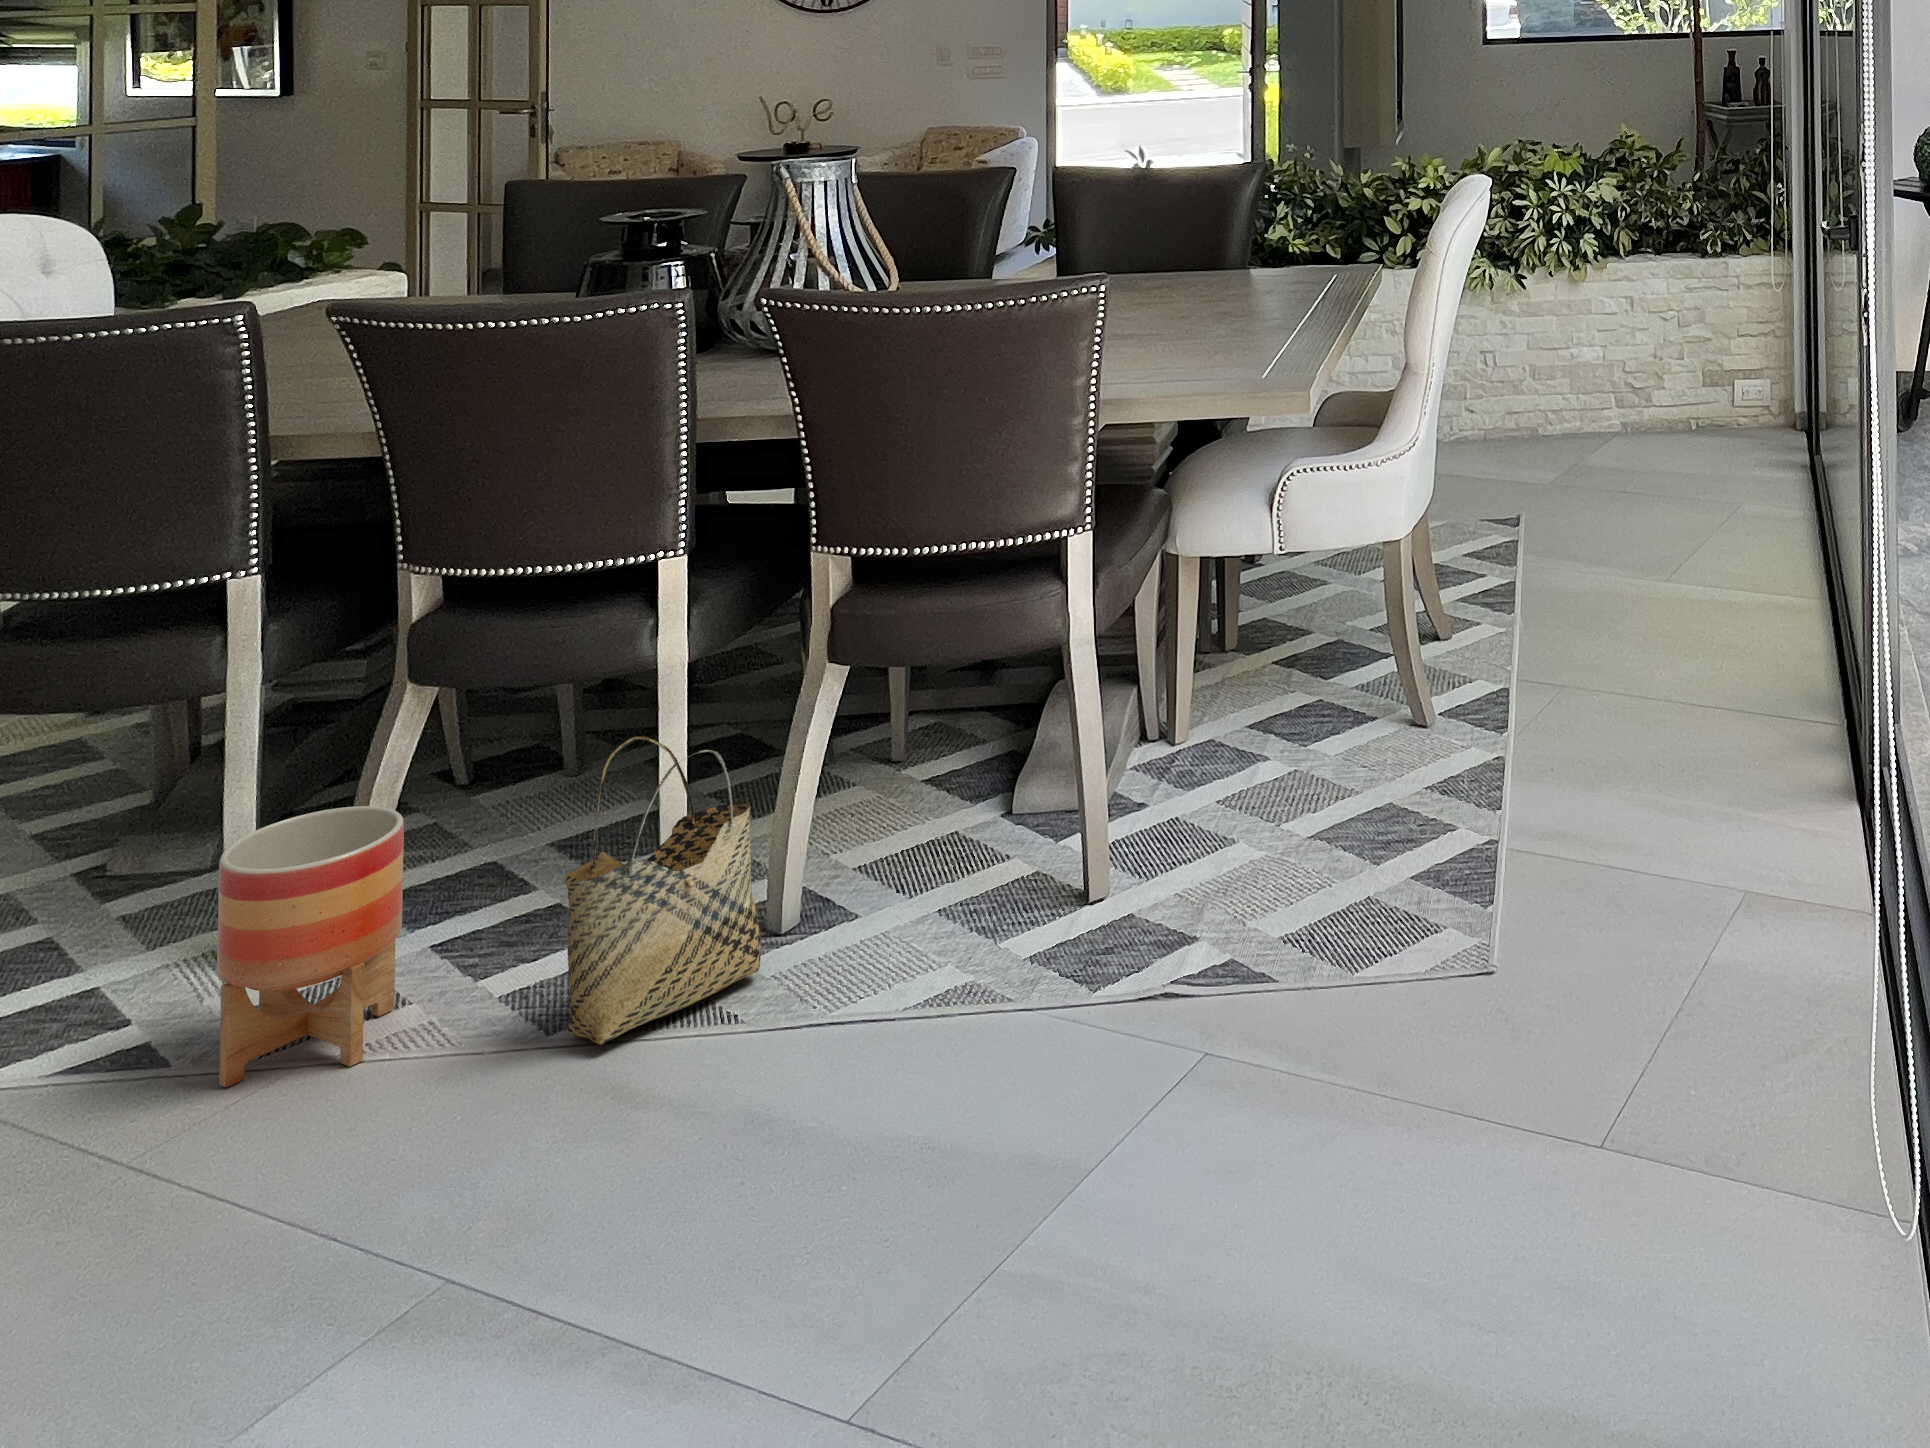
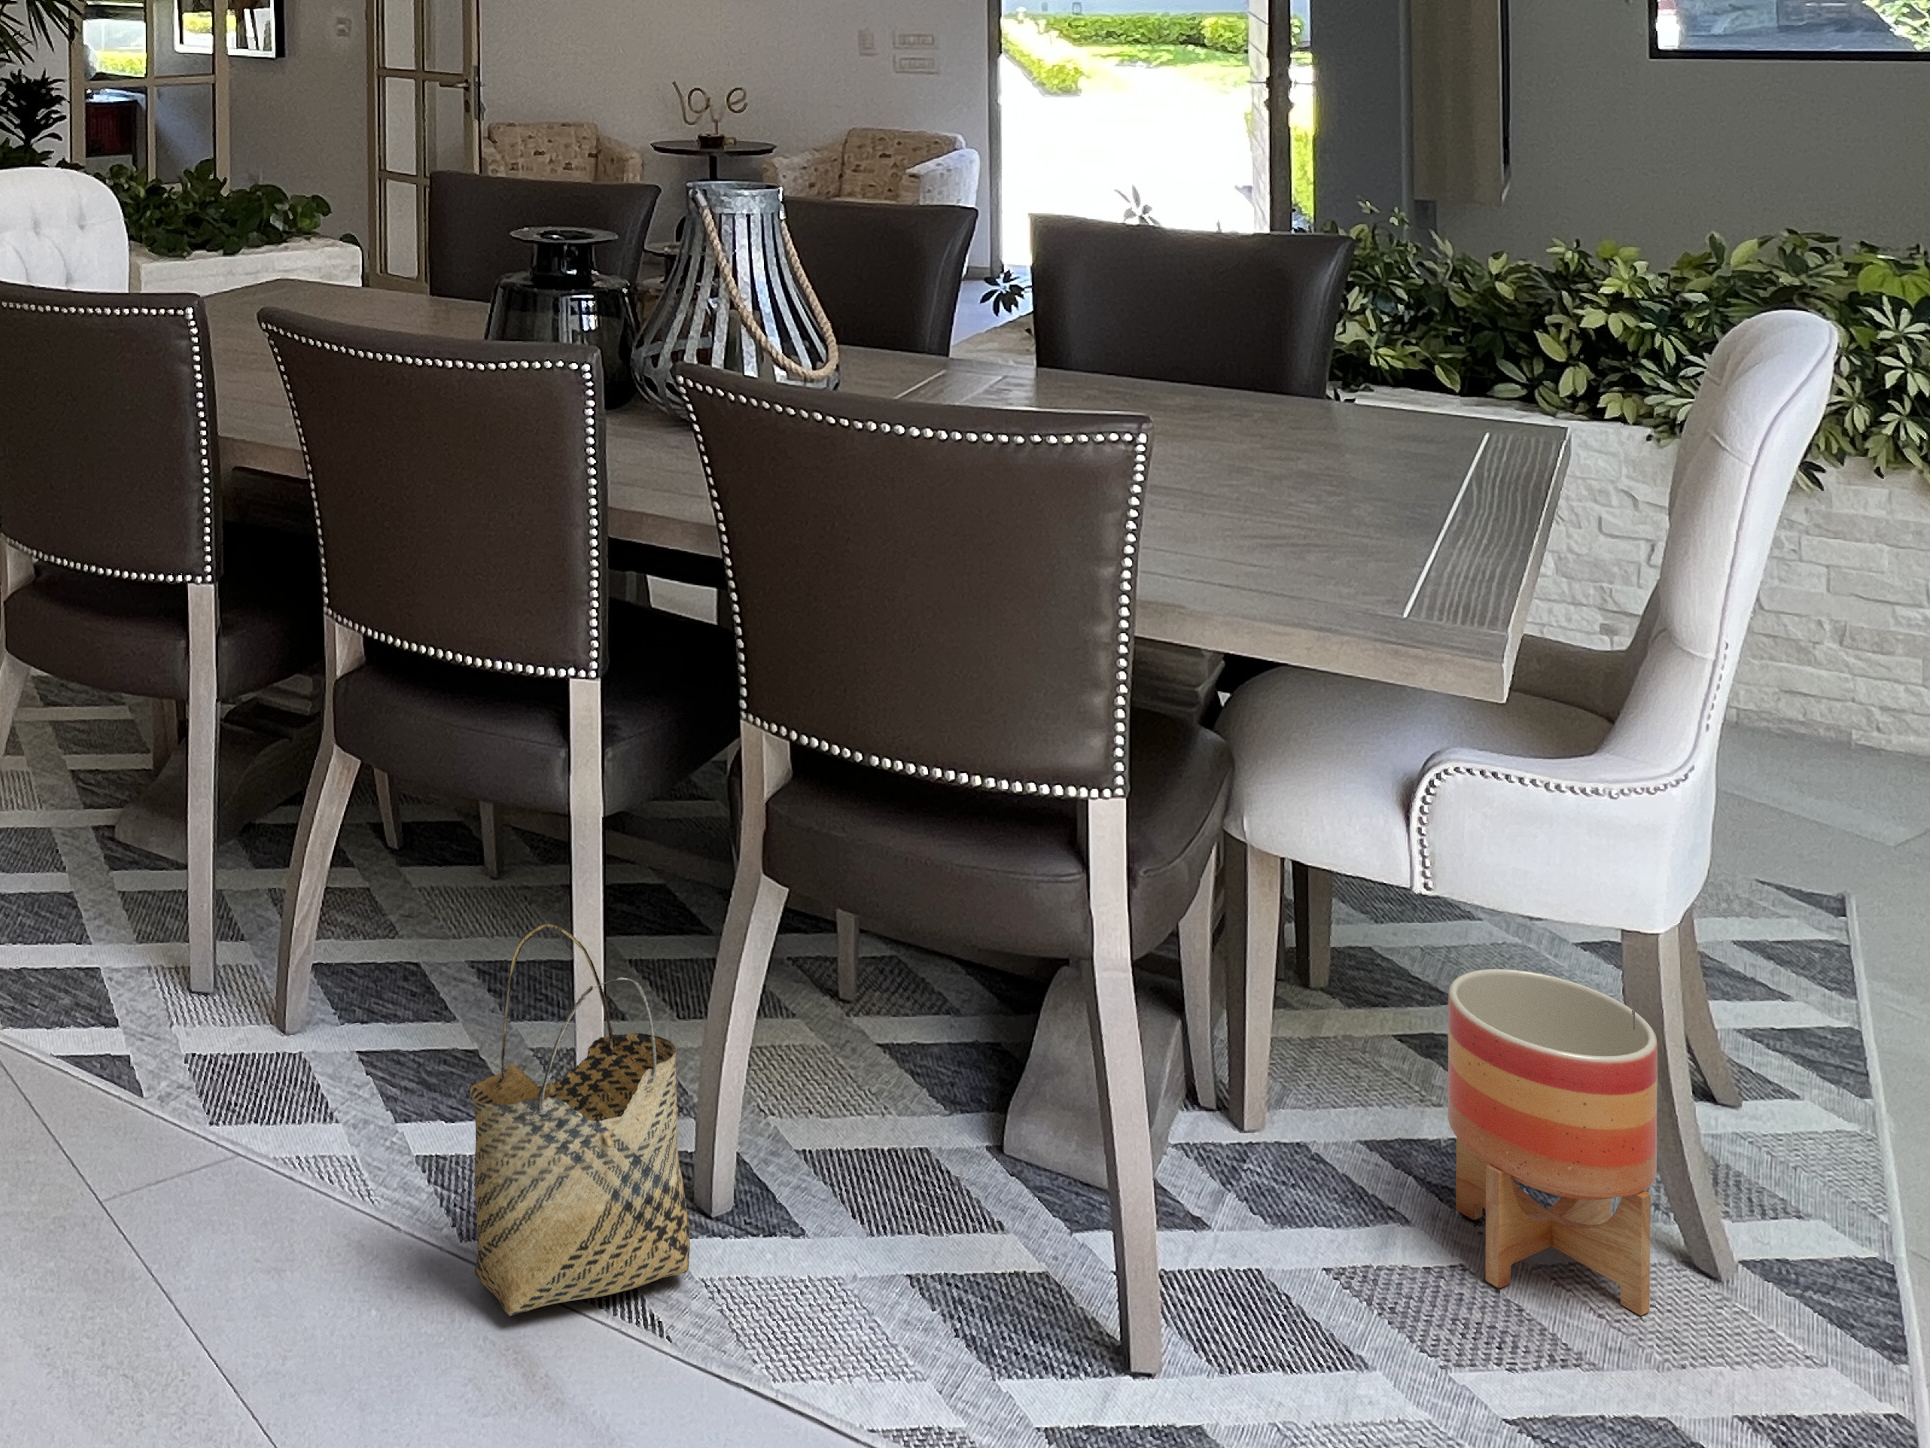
planter: present [217,806,404,1087] -> present [1448,969,1658,1316]

